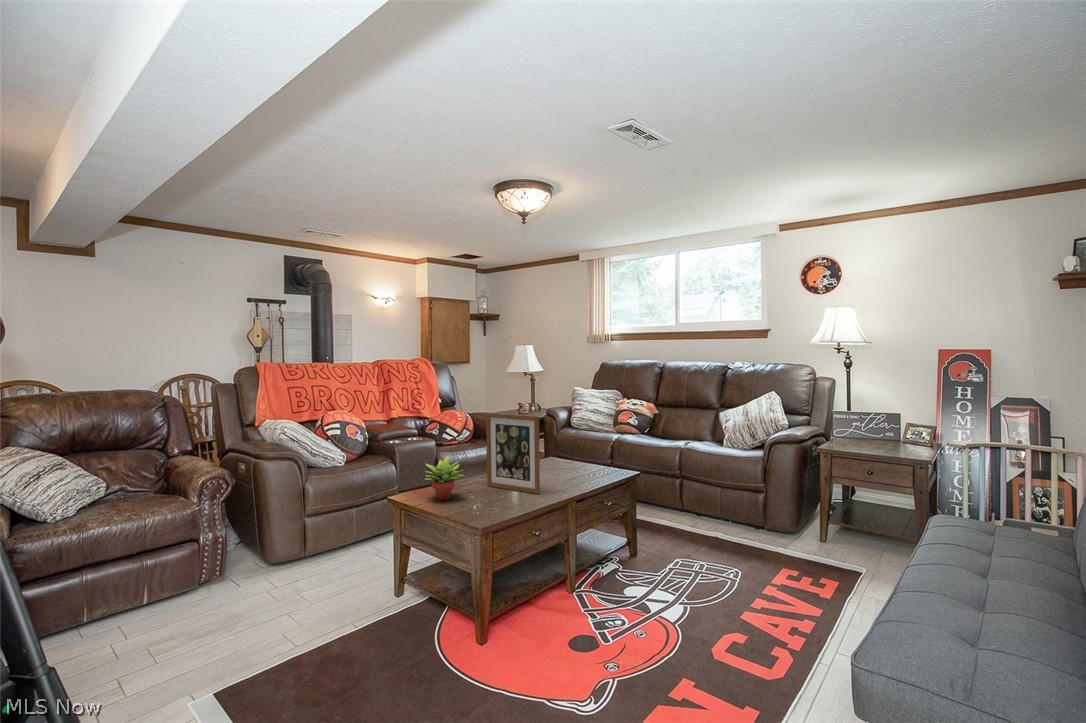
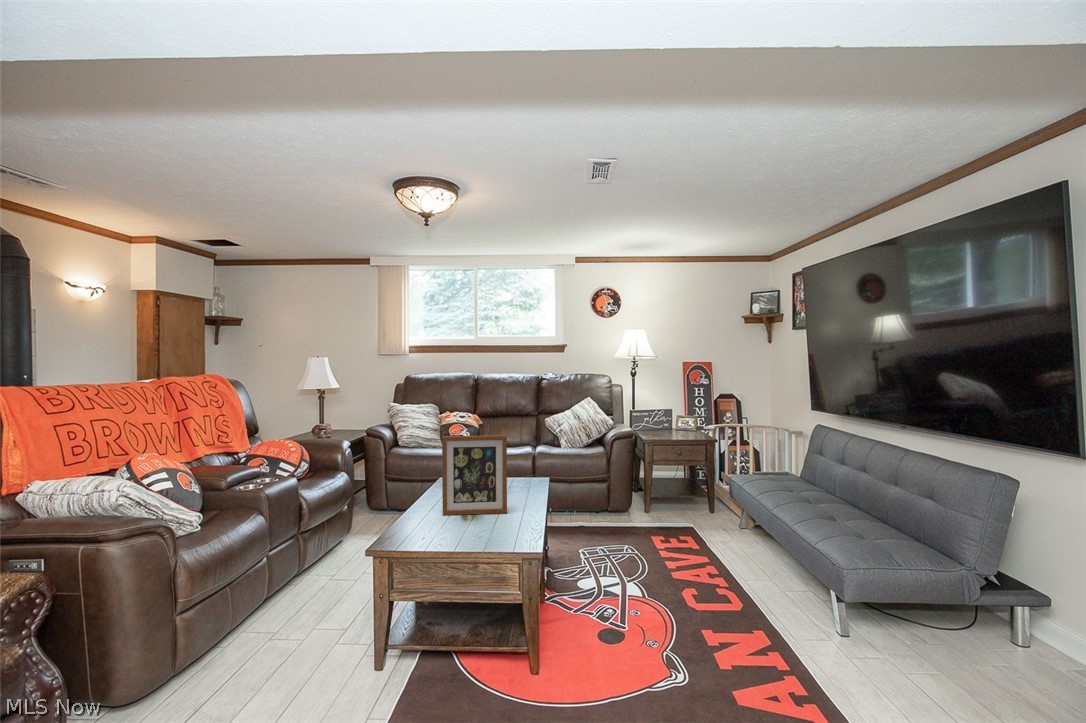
succulent plant: present [425,456,464,500] -> none [404,487,450,538]

